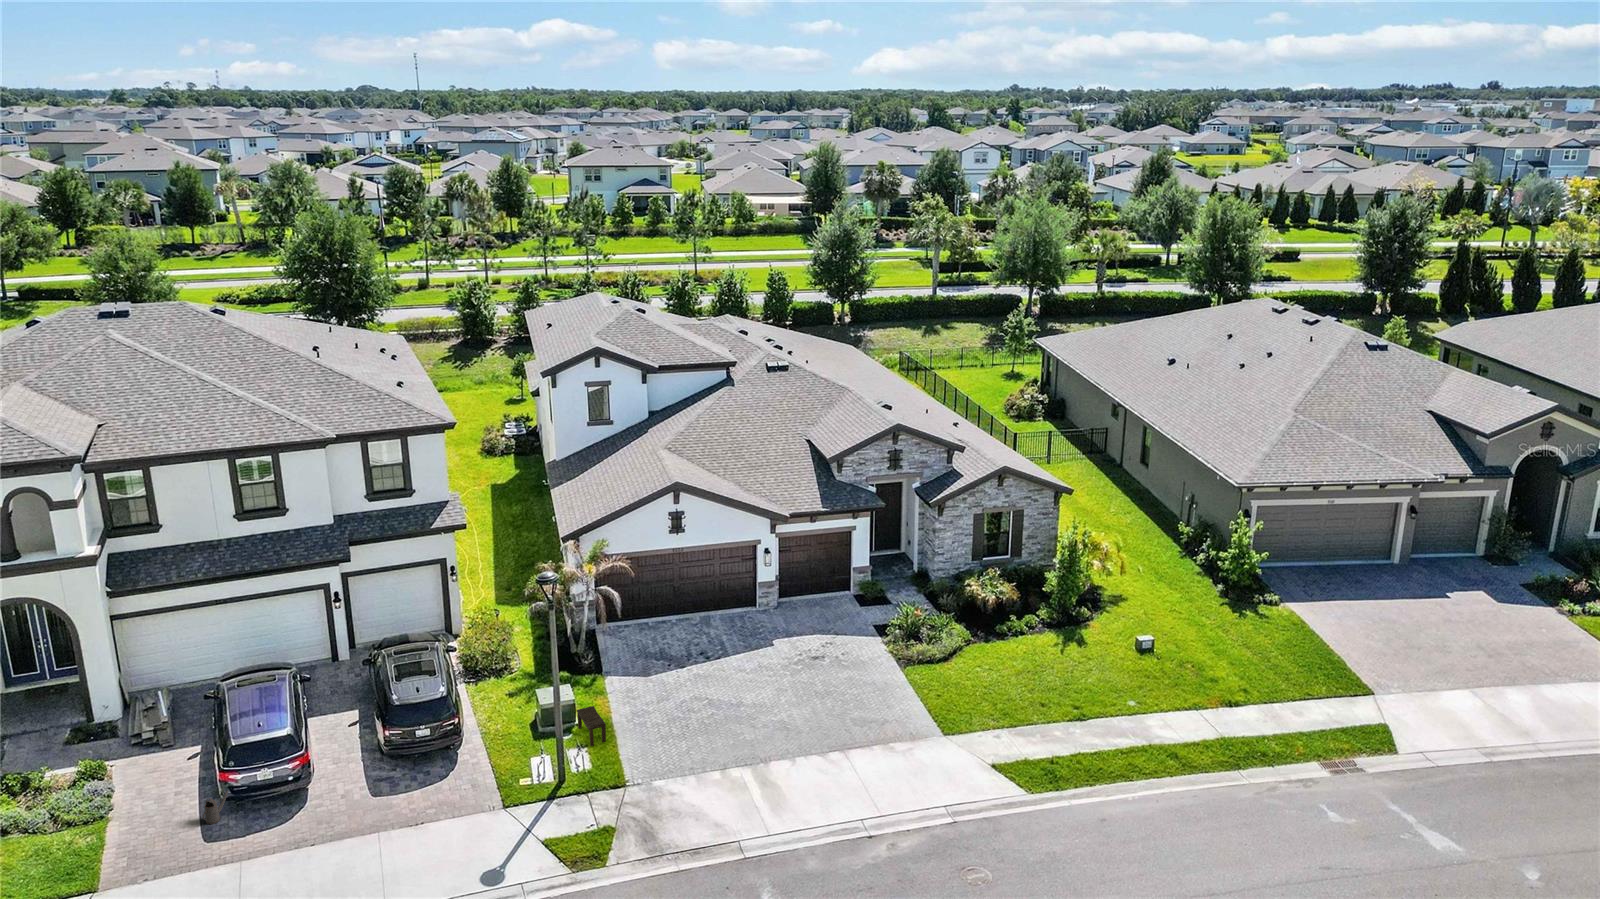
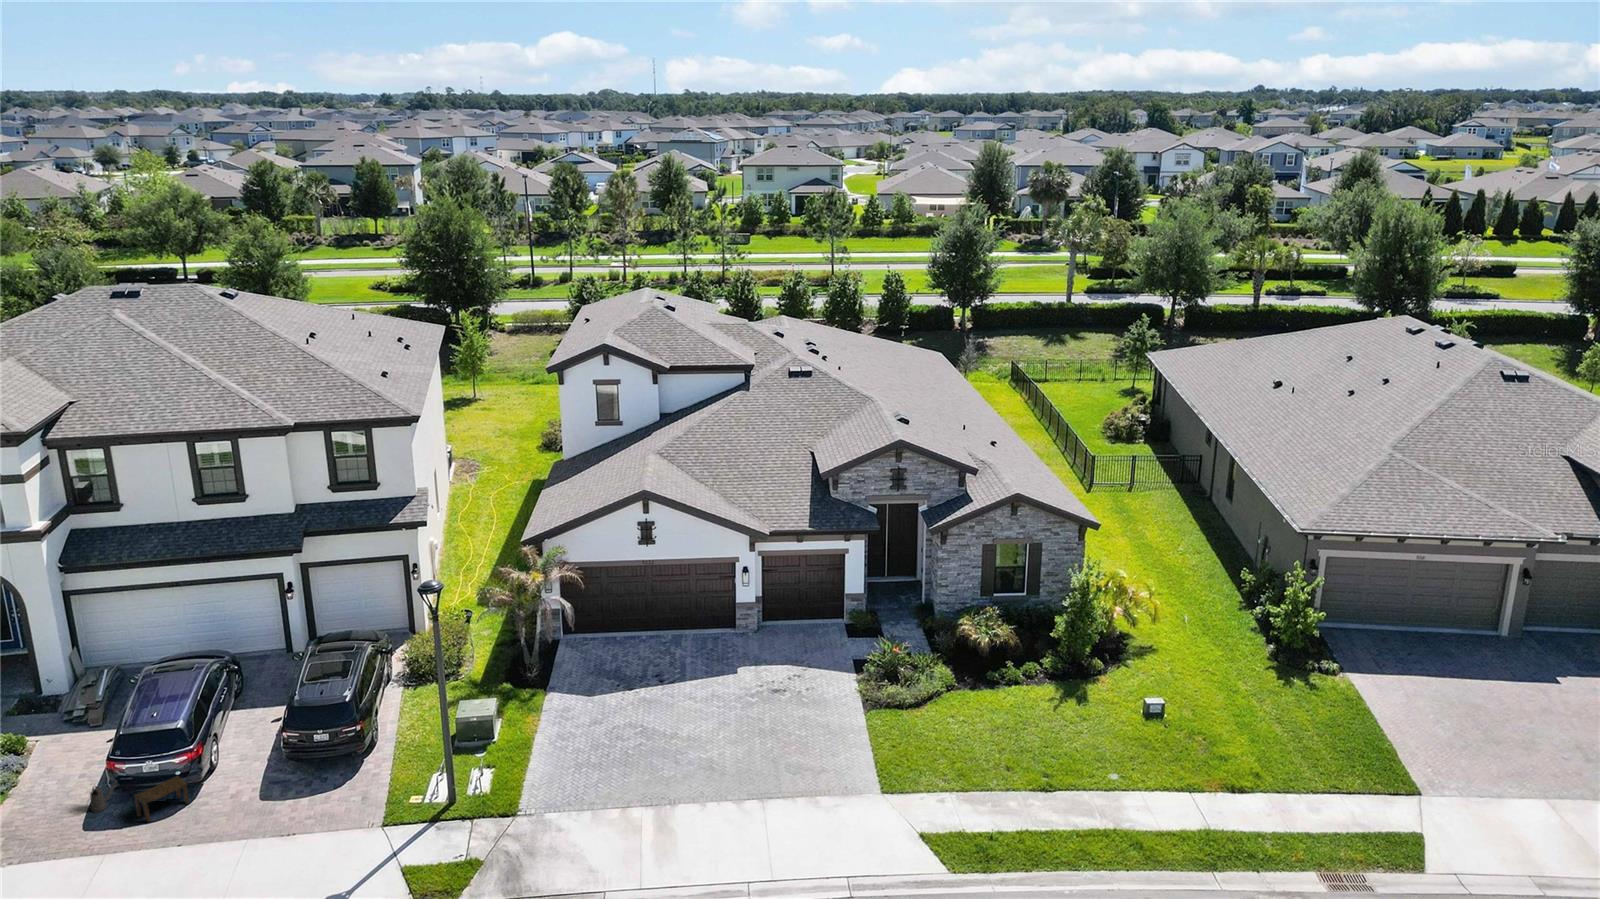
bench: present [577,706,606,746] -> present [135,776,189,822]

